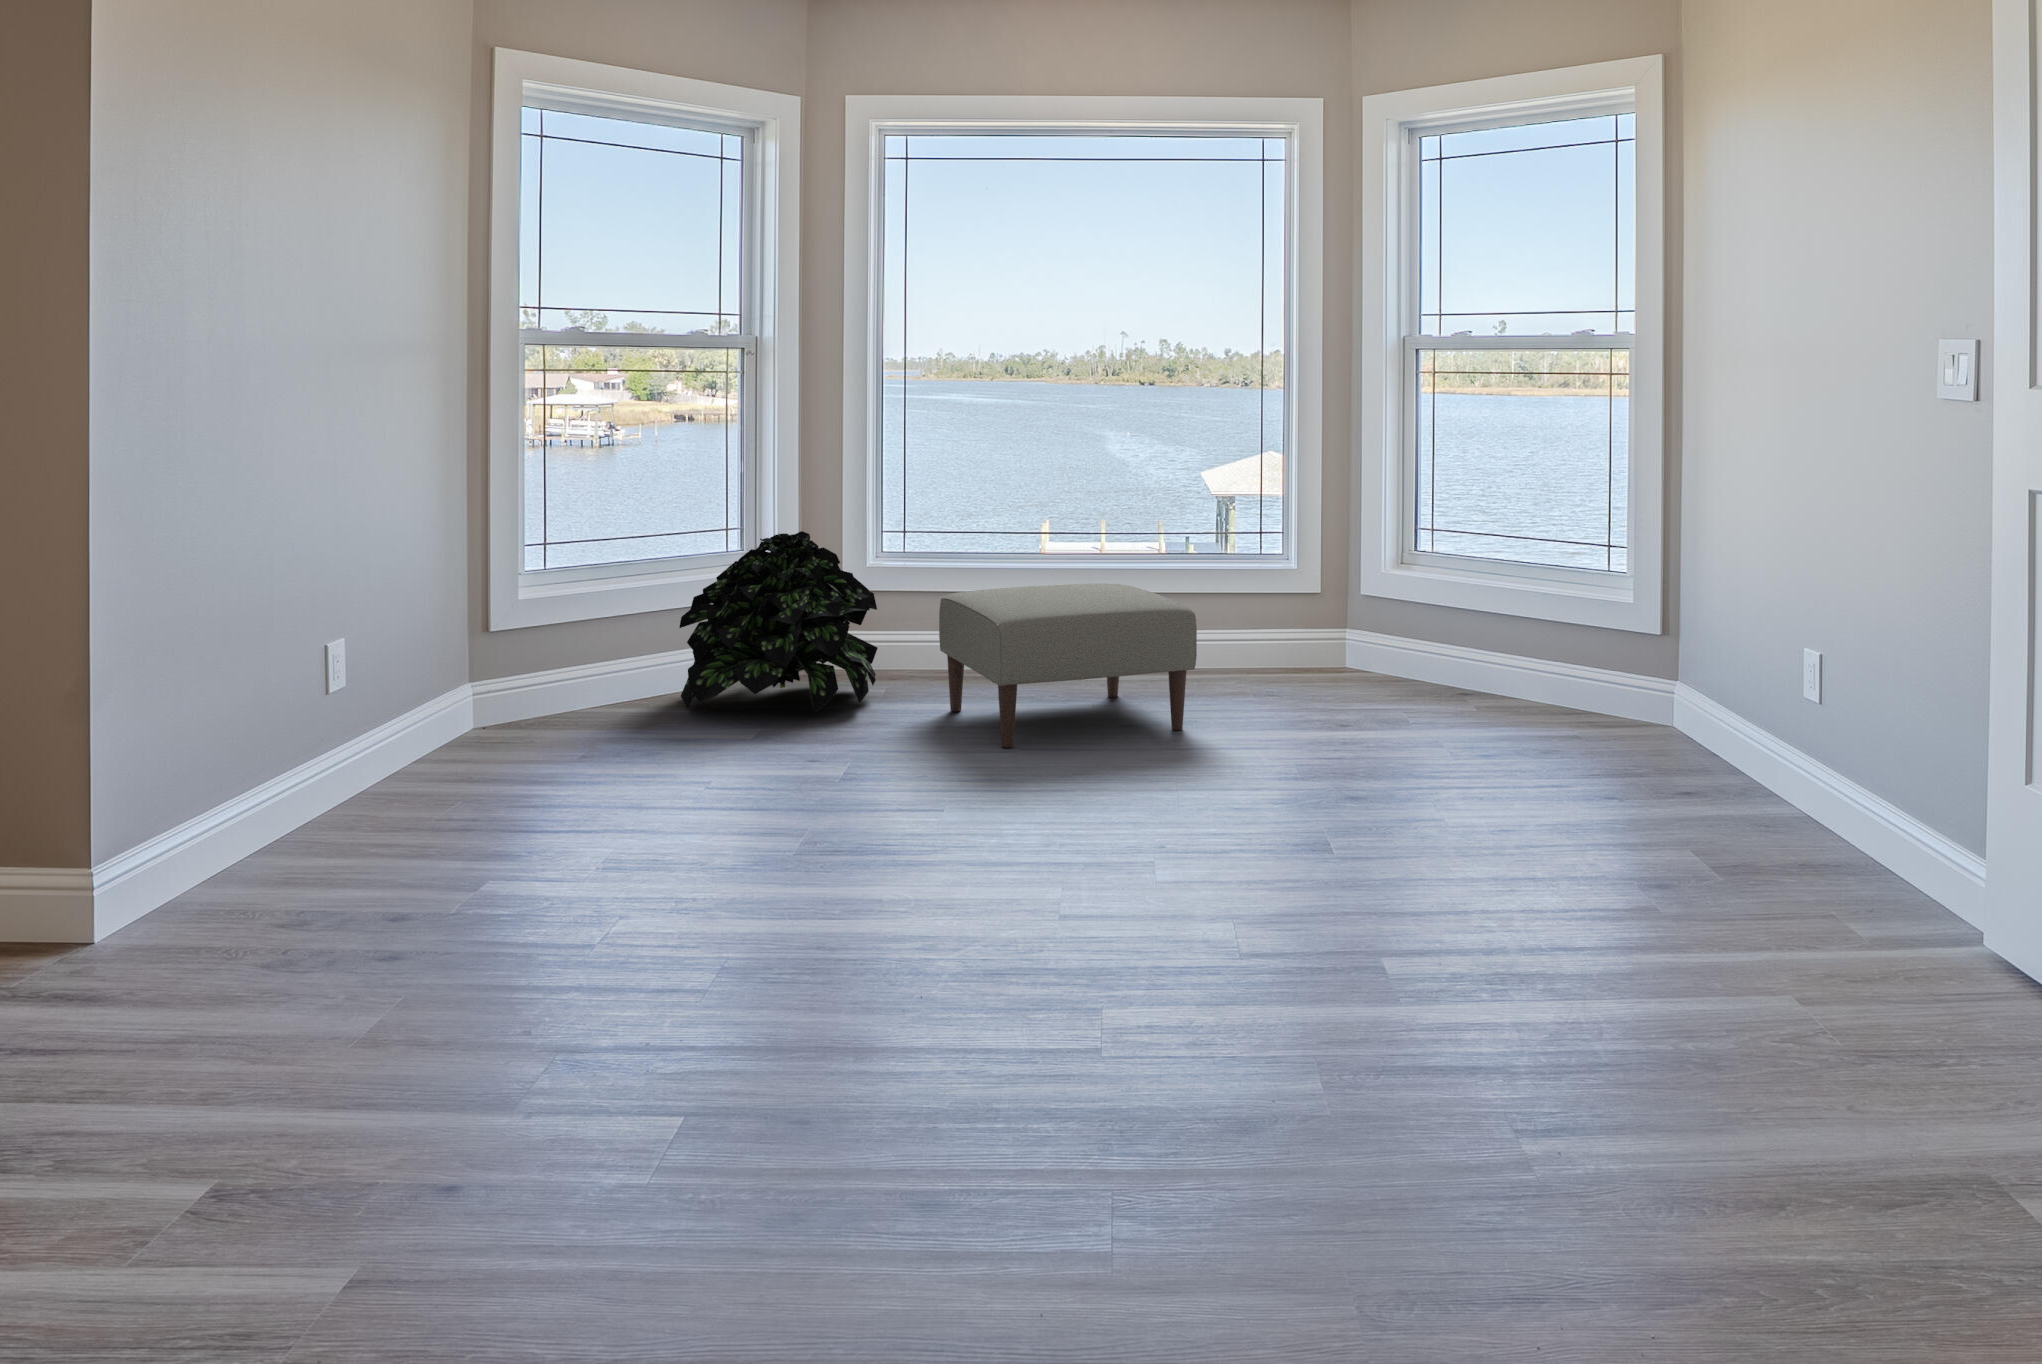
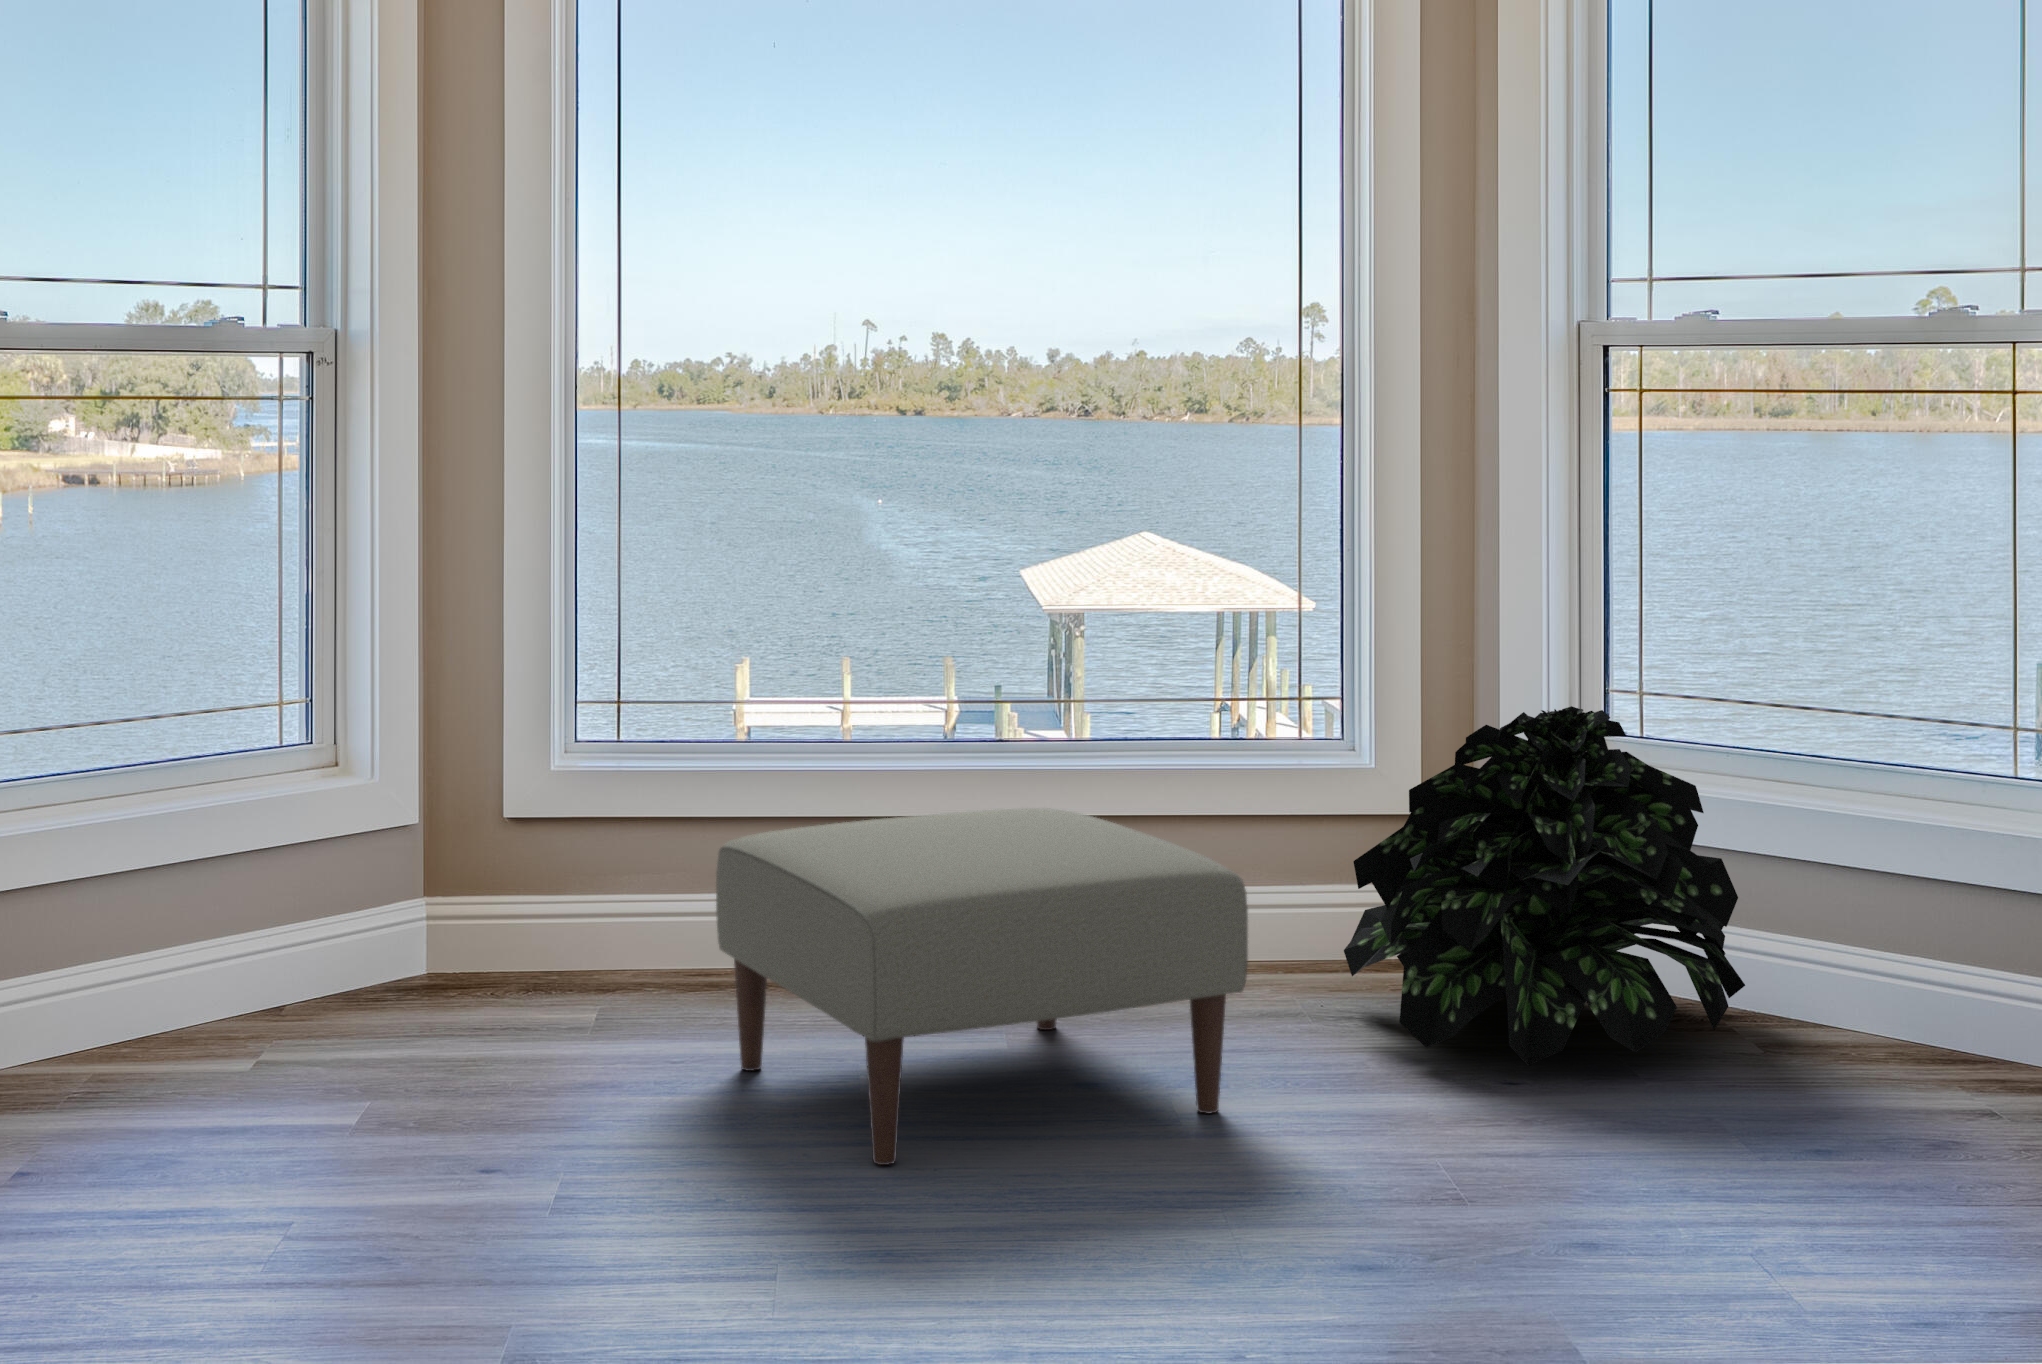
potted plant: present [679,531,878,712] -> present [1344,706,1745,1066]

